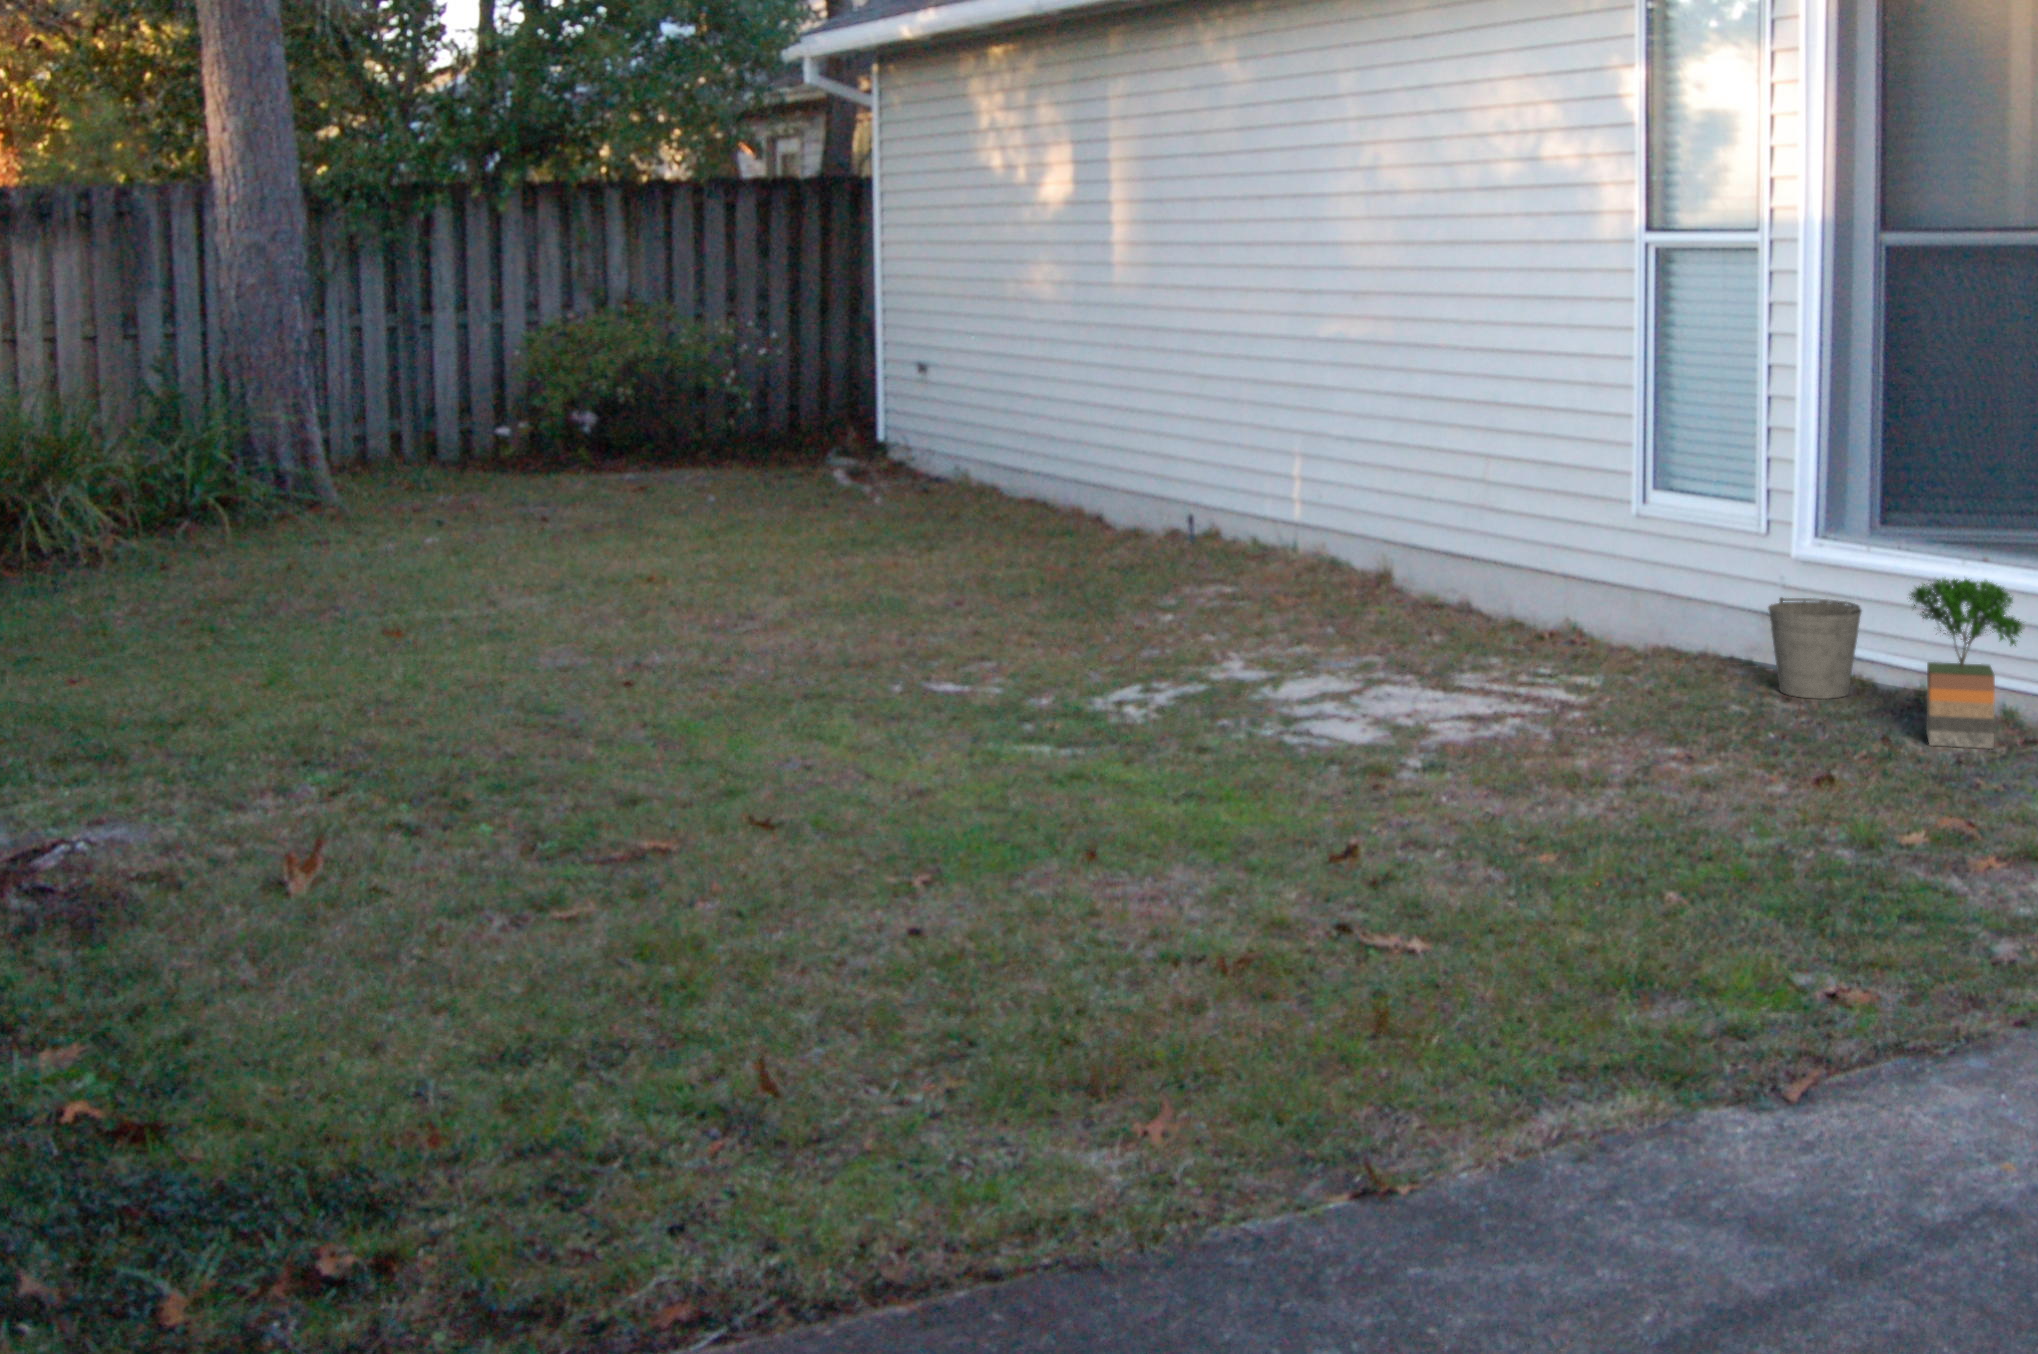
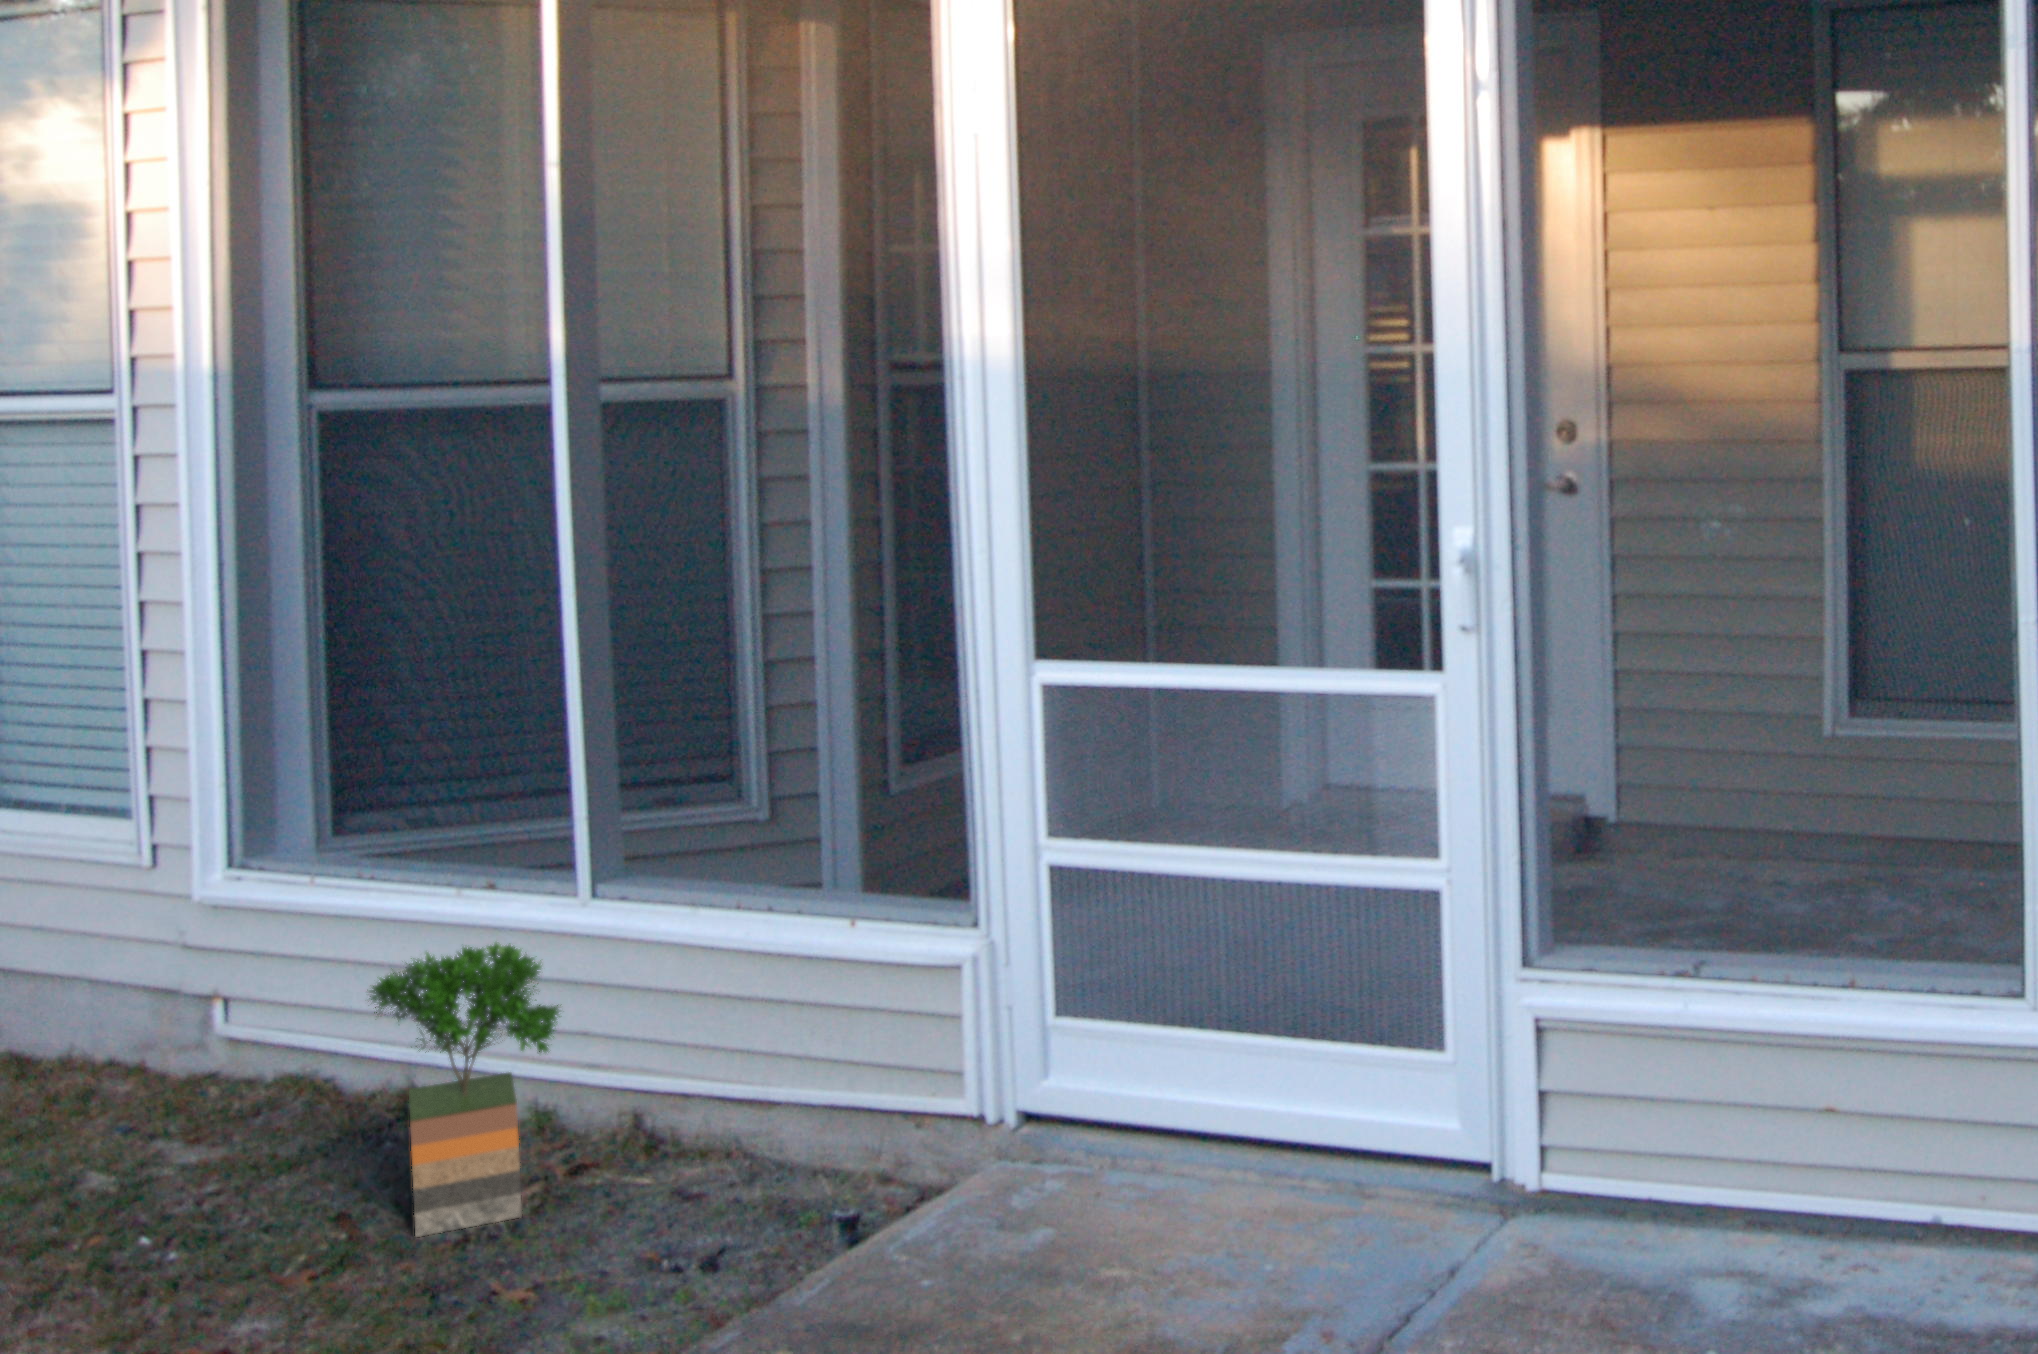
bucket: present [1768,597,1861,699] -> none [145,968,311,1149]

